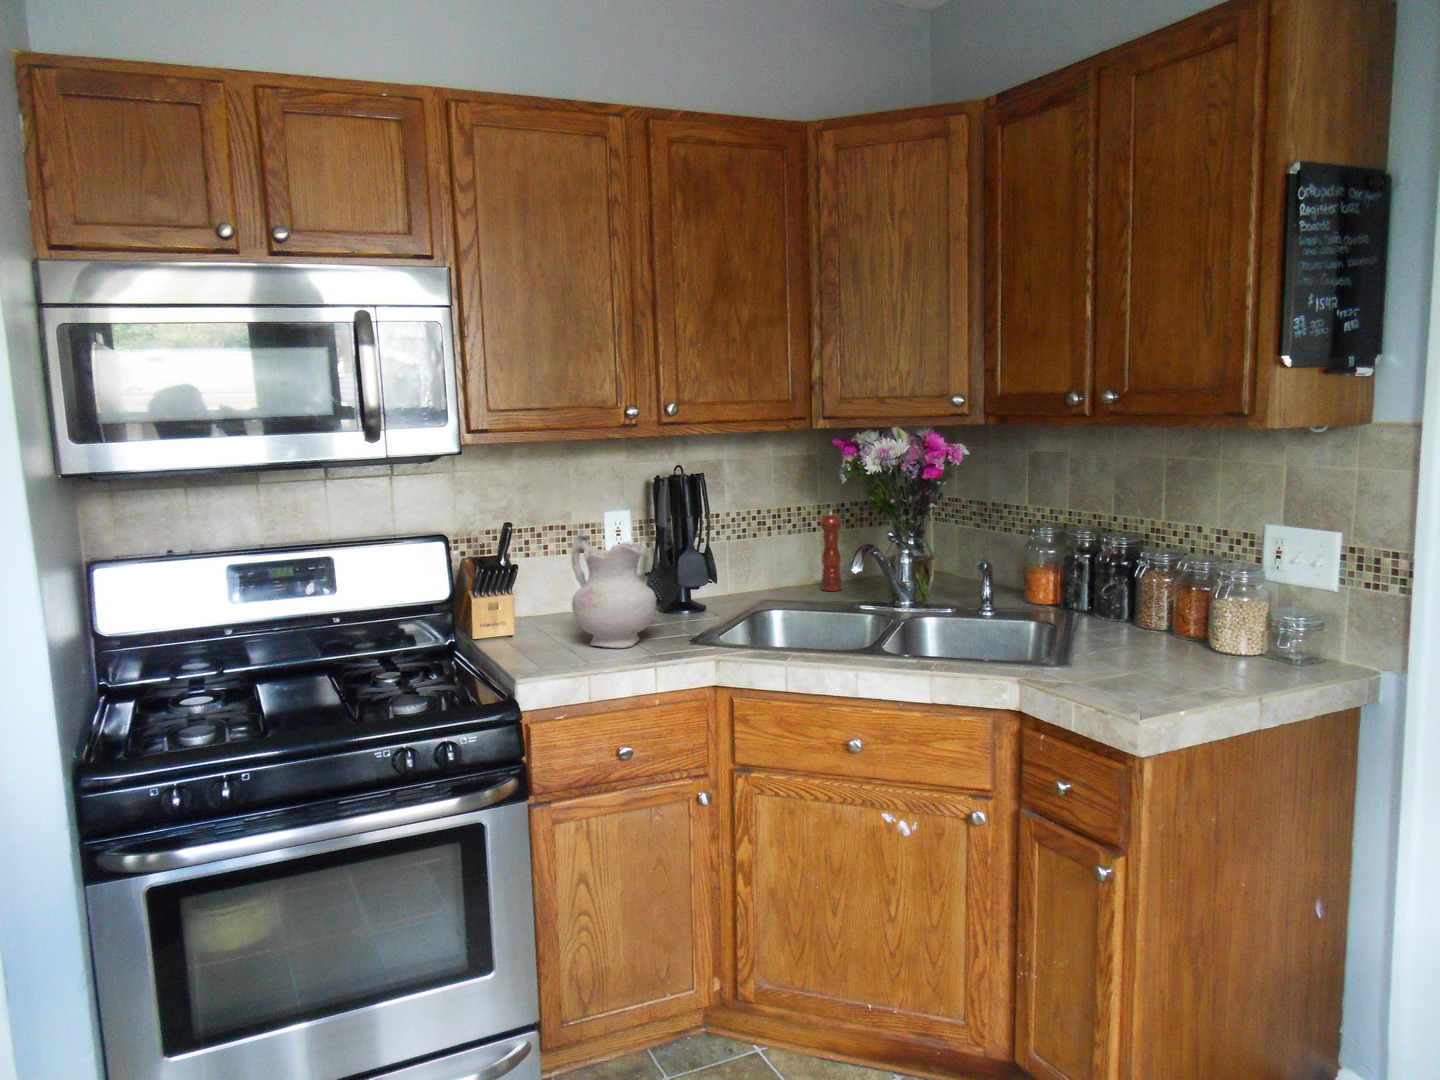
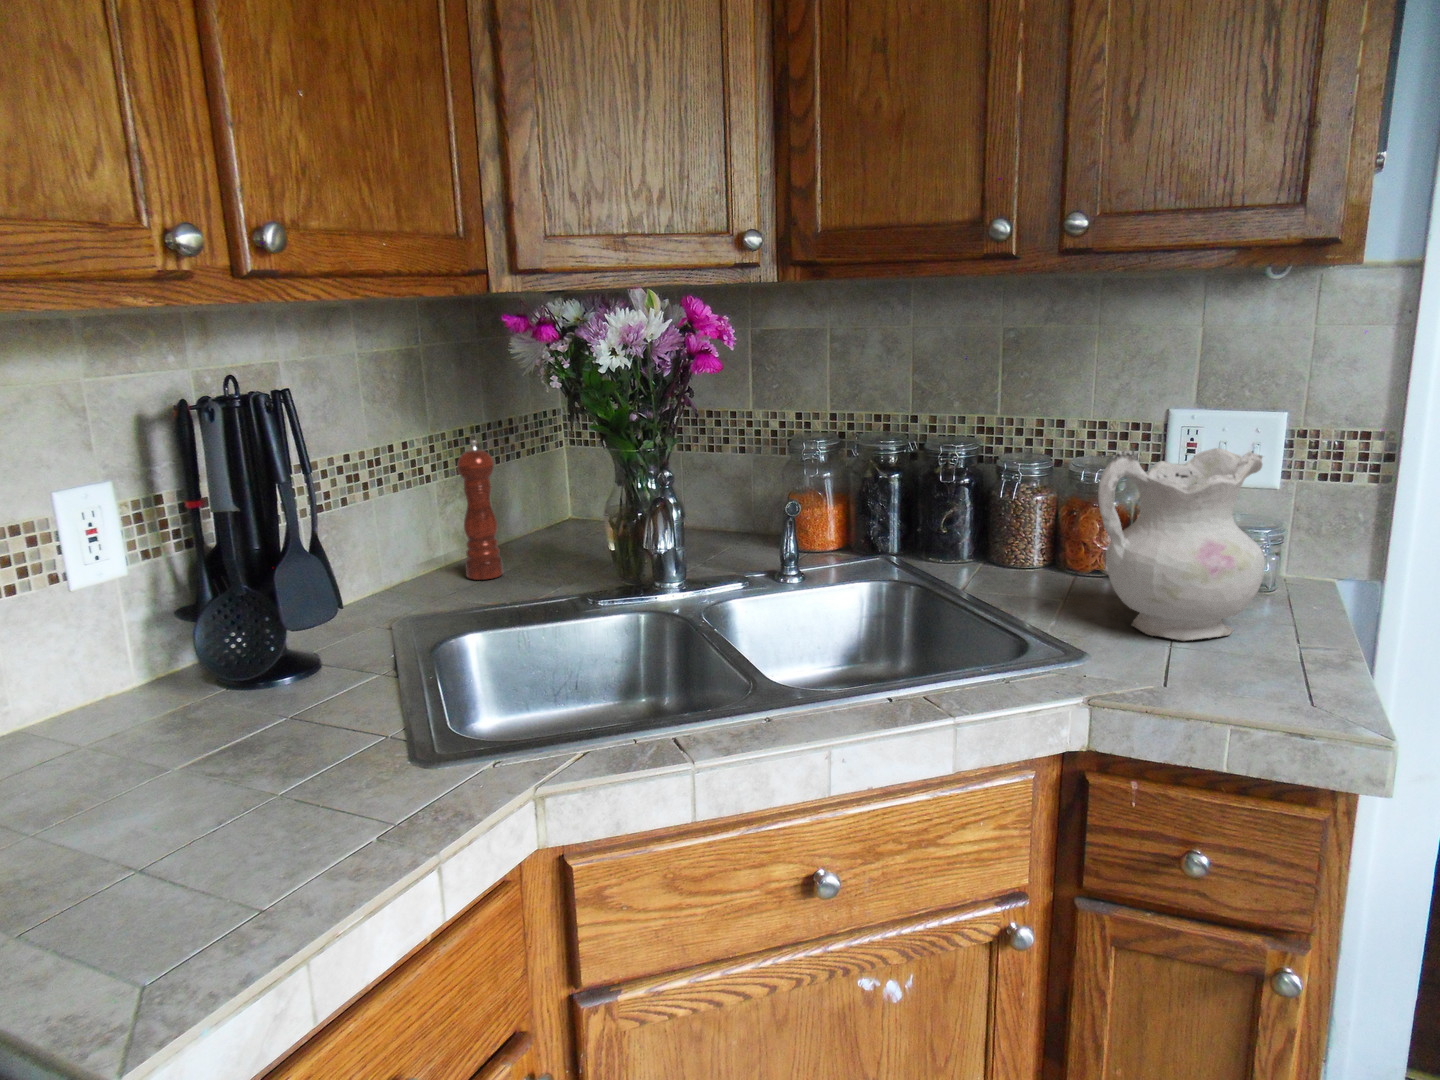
ceramic pitcher: present [571,535,656,648] -> present [1098,448,1265,641]

